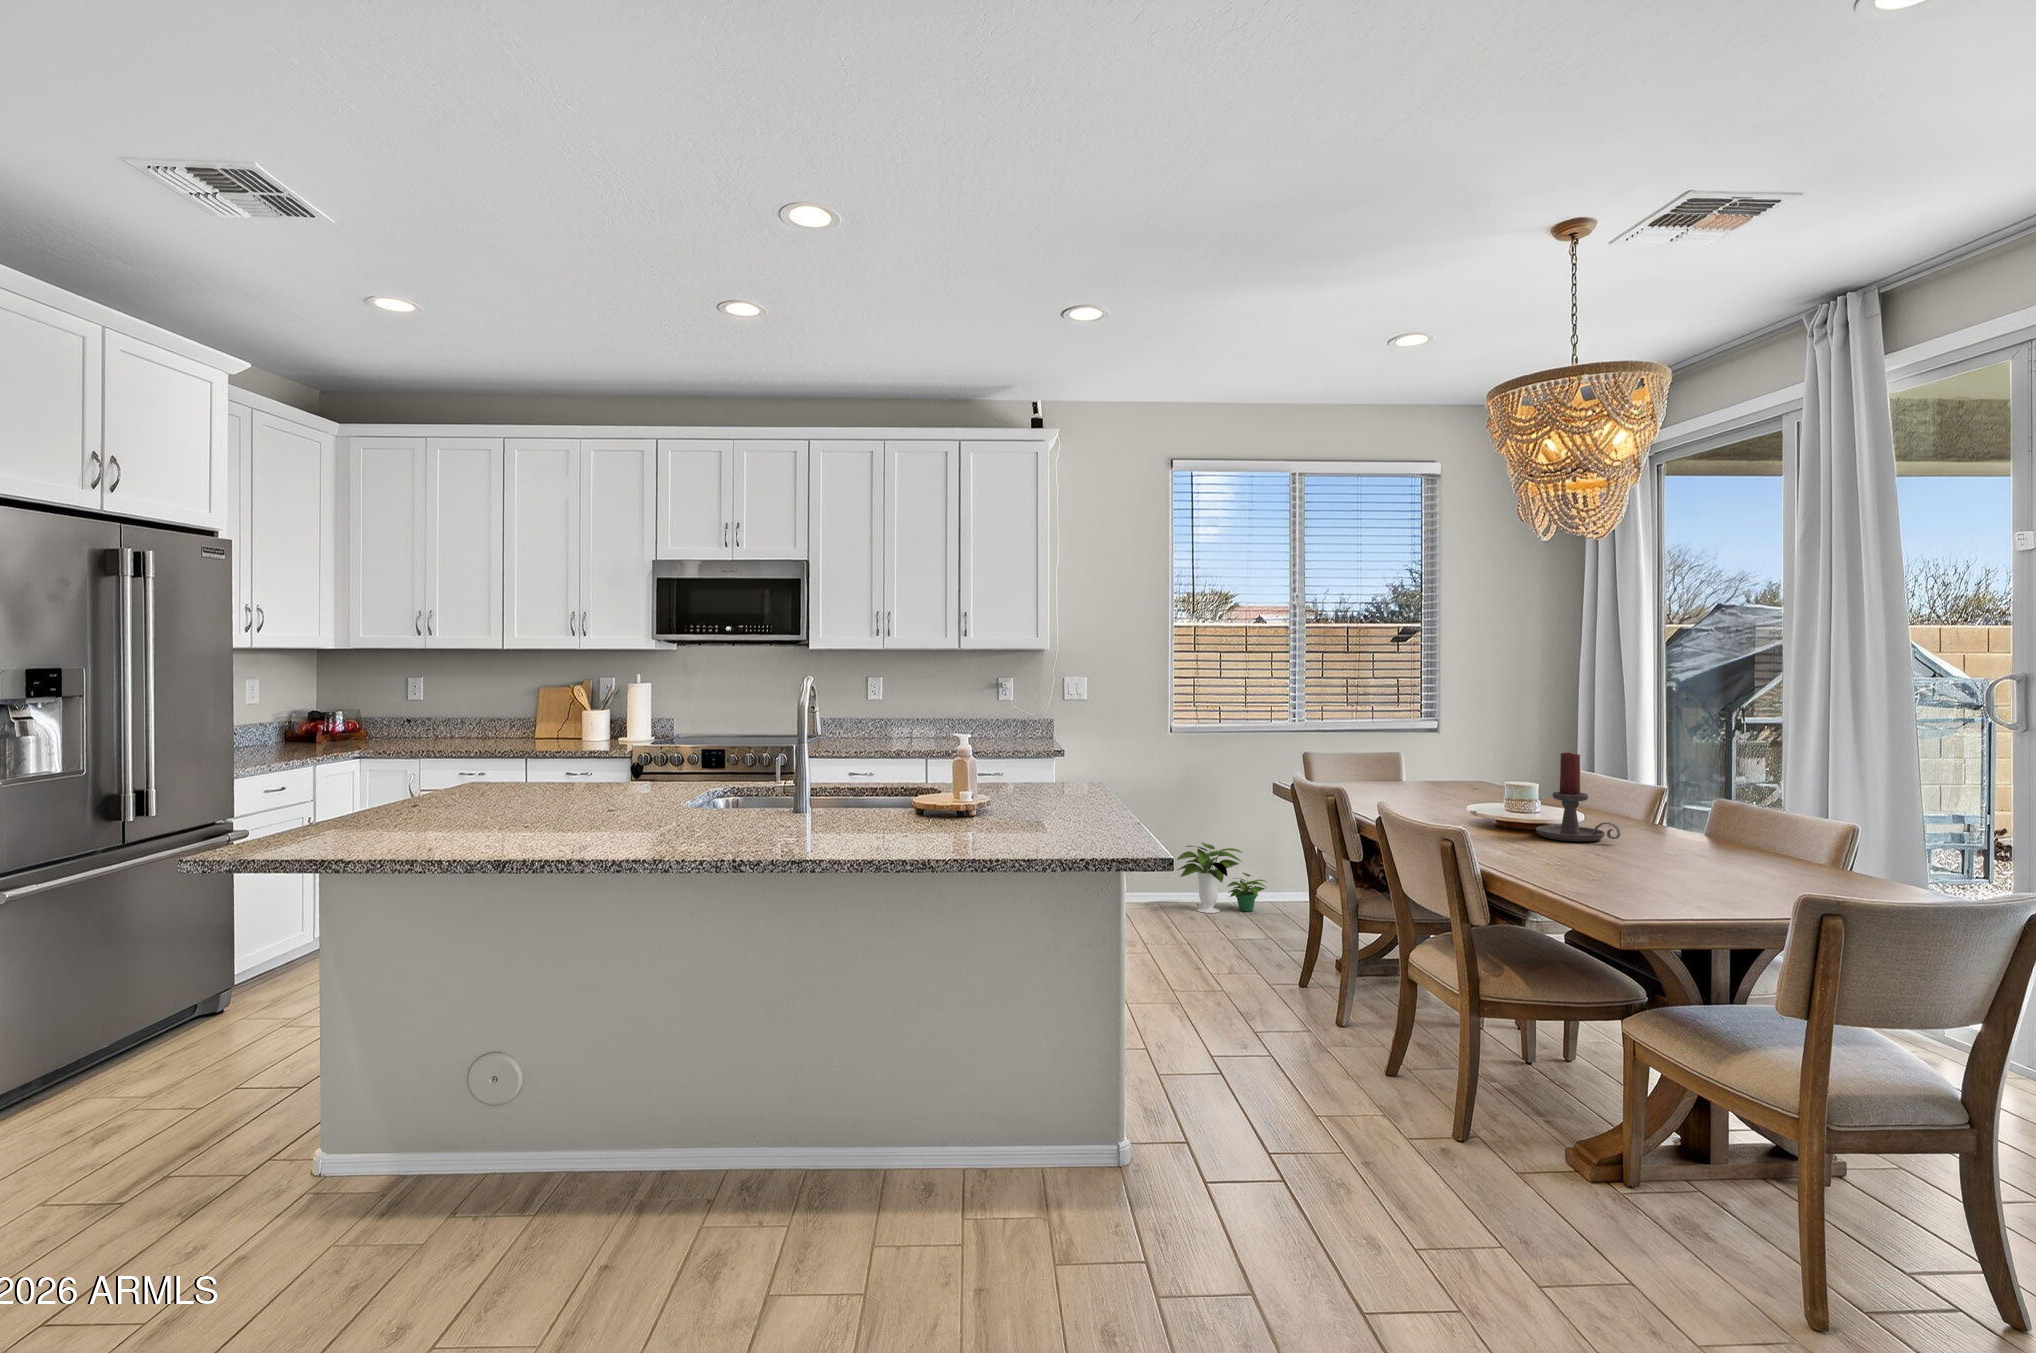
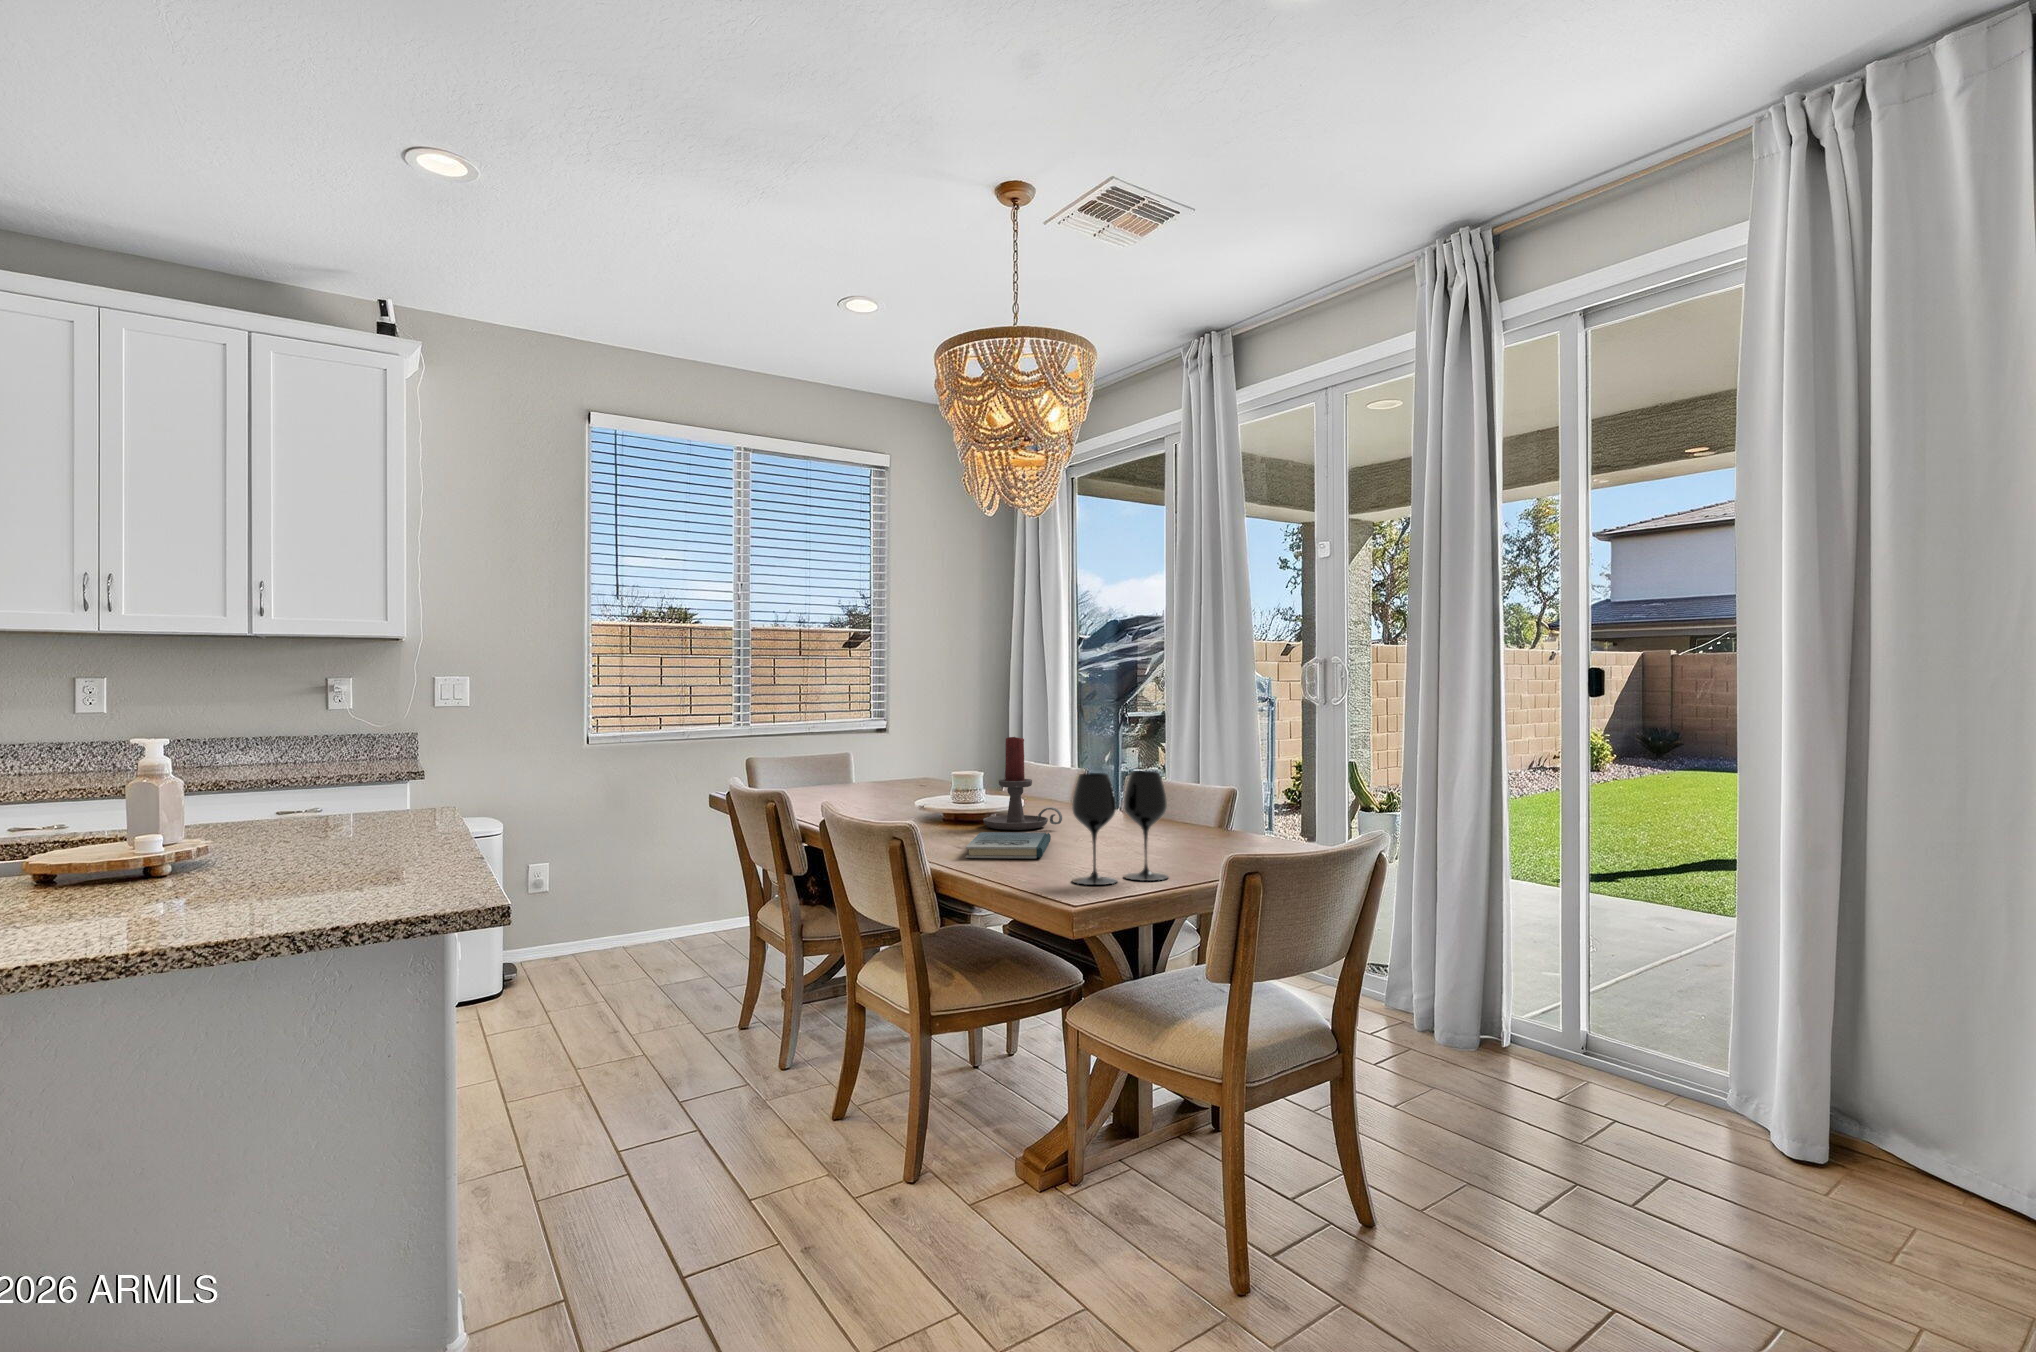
wine glass: none [1627,798,1737,907] -> present [1072,771,1168,885]
potted plant: present [1177,842,1267,913] -> none [591,871,703,955]
book: none [1517,842,1607,873] -> present [966,832,1051,858]

